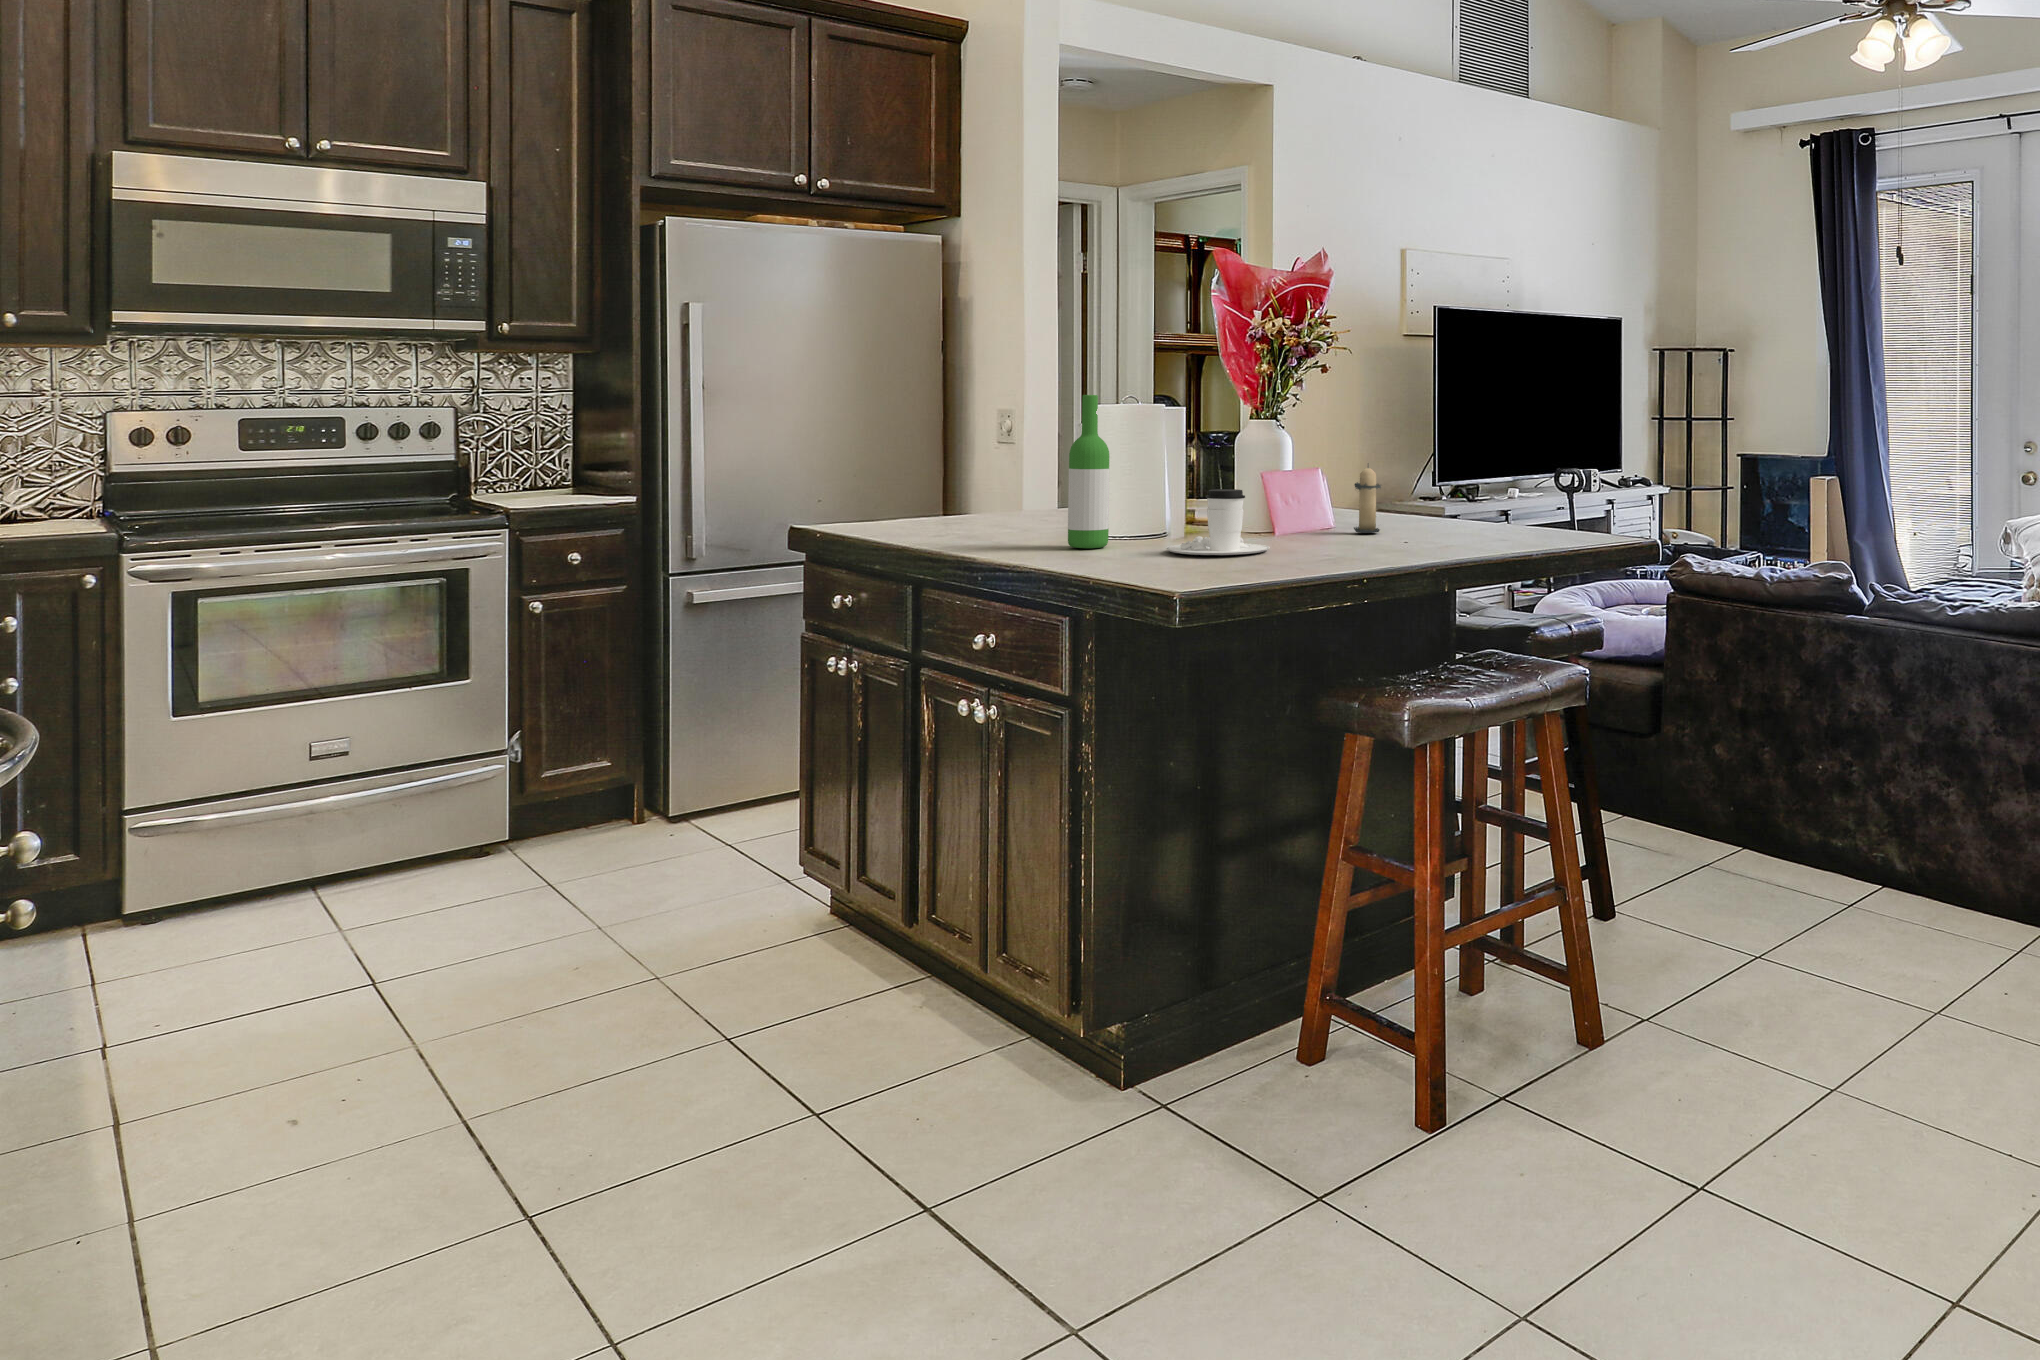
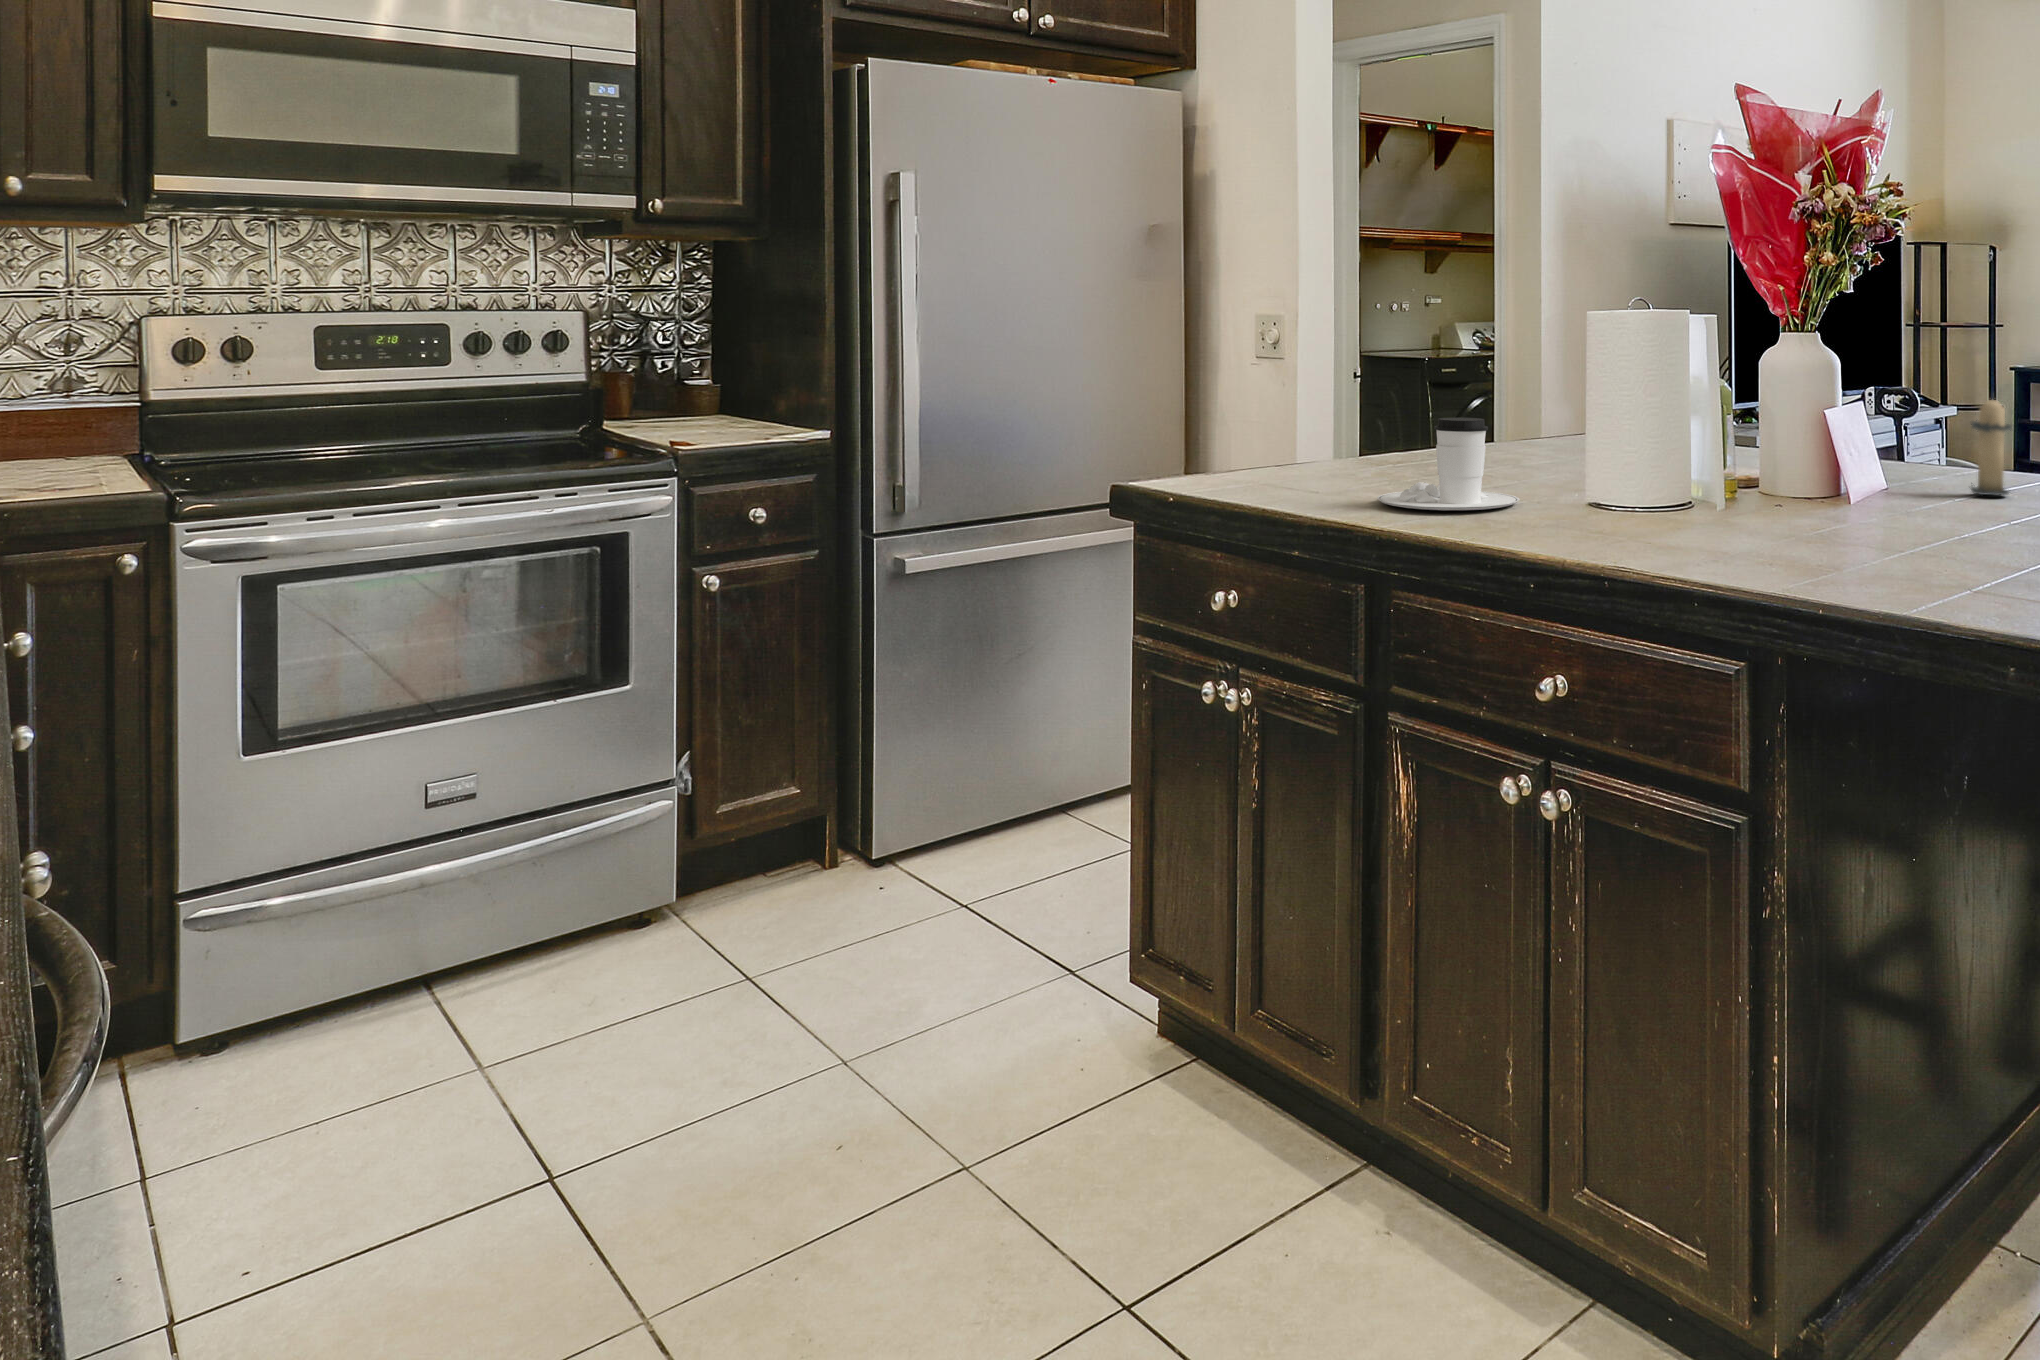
wine bottle: present [1068,395,1109,548] -> none [1618,289,1680,526]
coffee cup: present [1165,489,1270,555] -> present [1377,417,1520,510]

